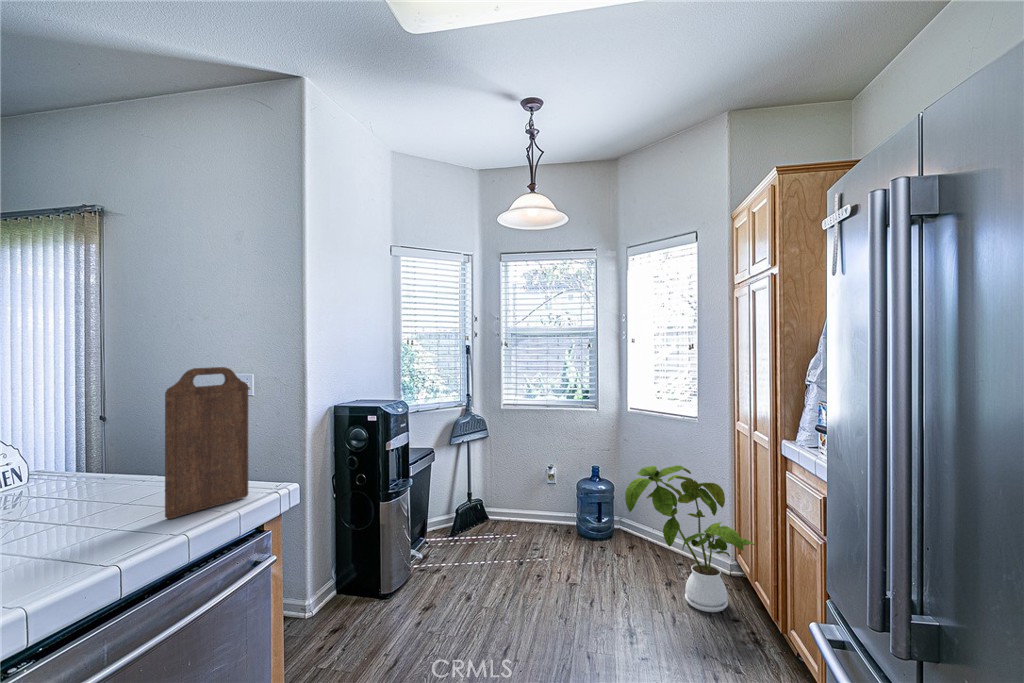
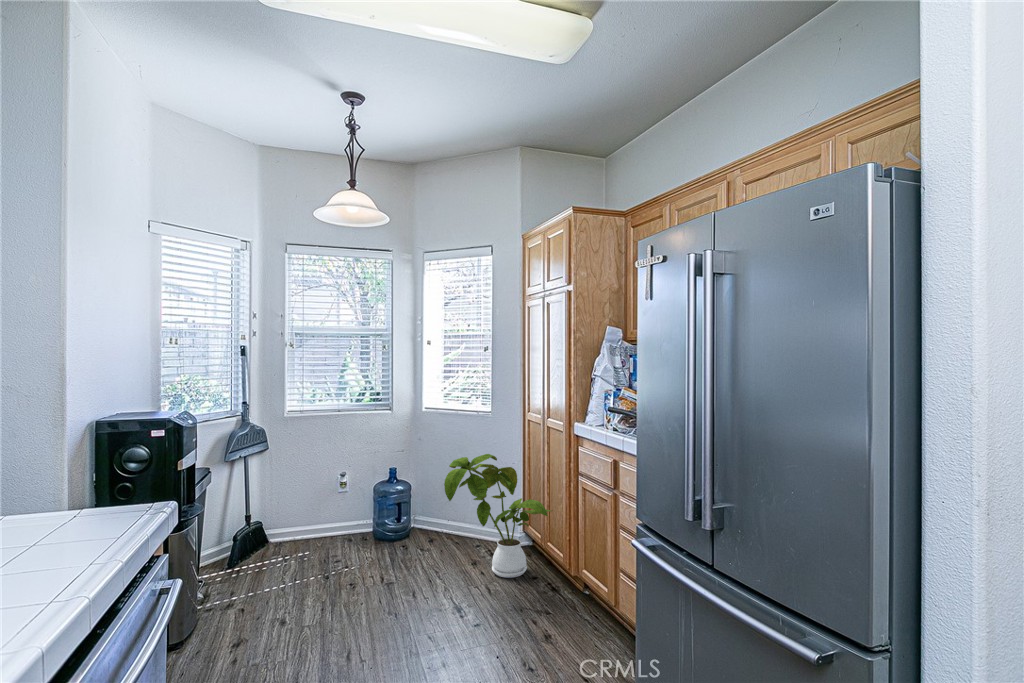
cutting board: present [165,367,248,519] -> none [46,365,129,554]

